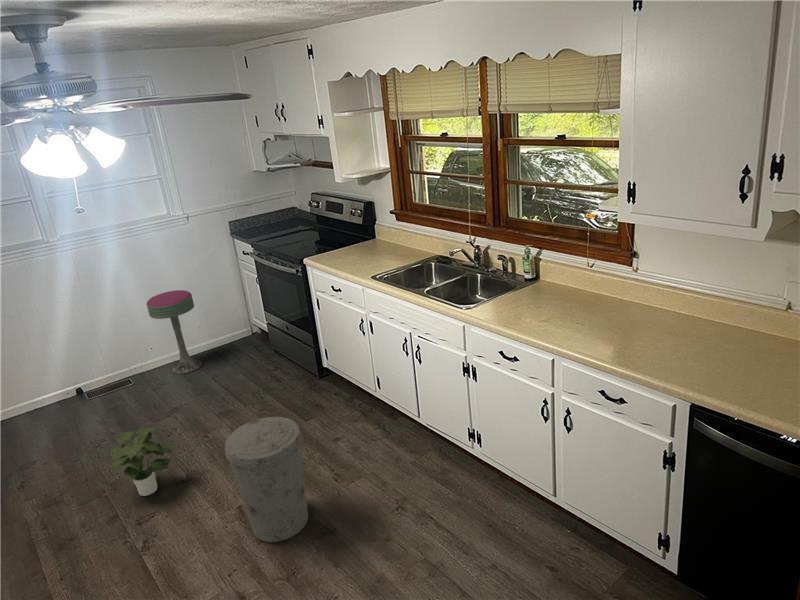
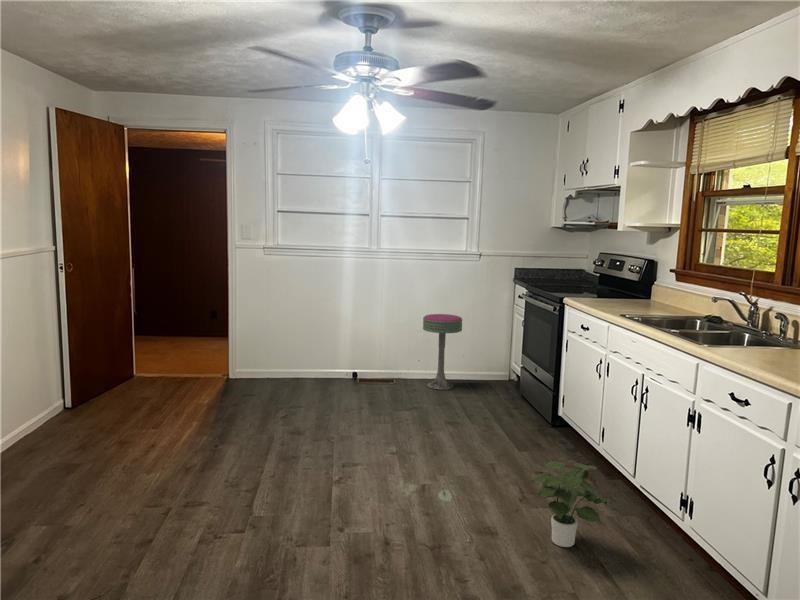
trash can: present [225,417,308,542] -> none [418,401,492,523]
potted plant: present [109,427,175,496] -> present [532,461,609,547]

